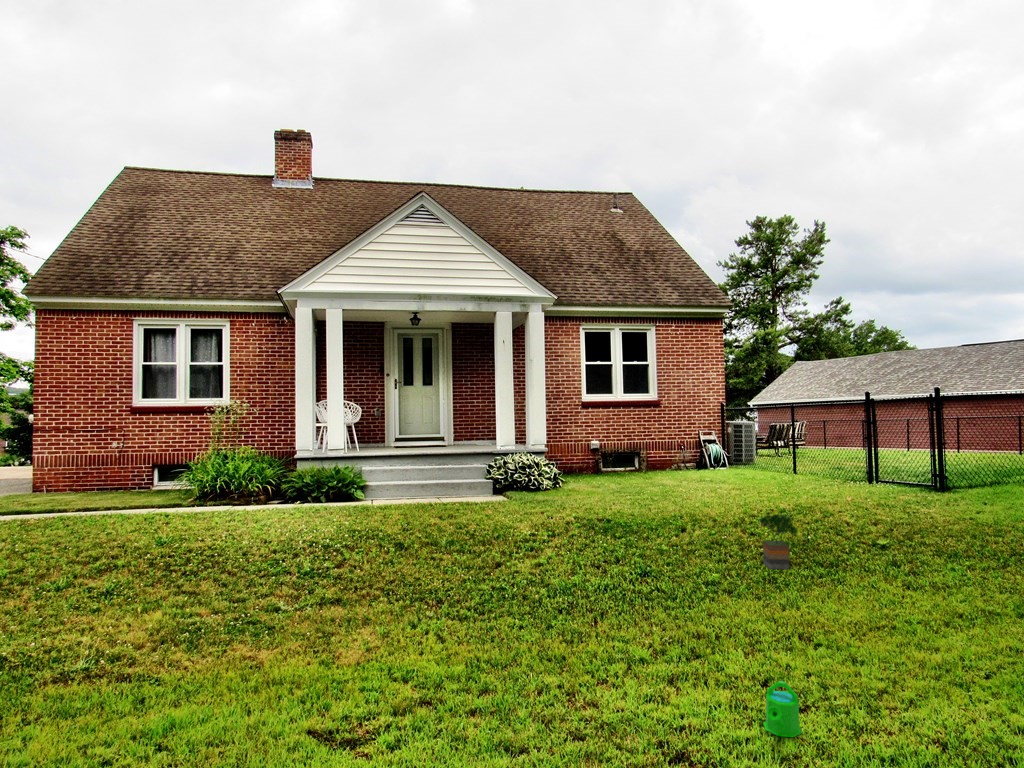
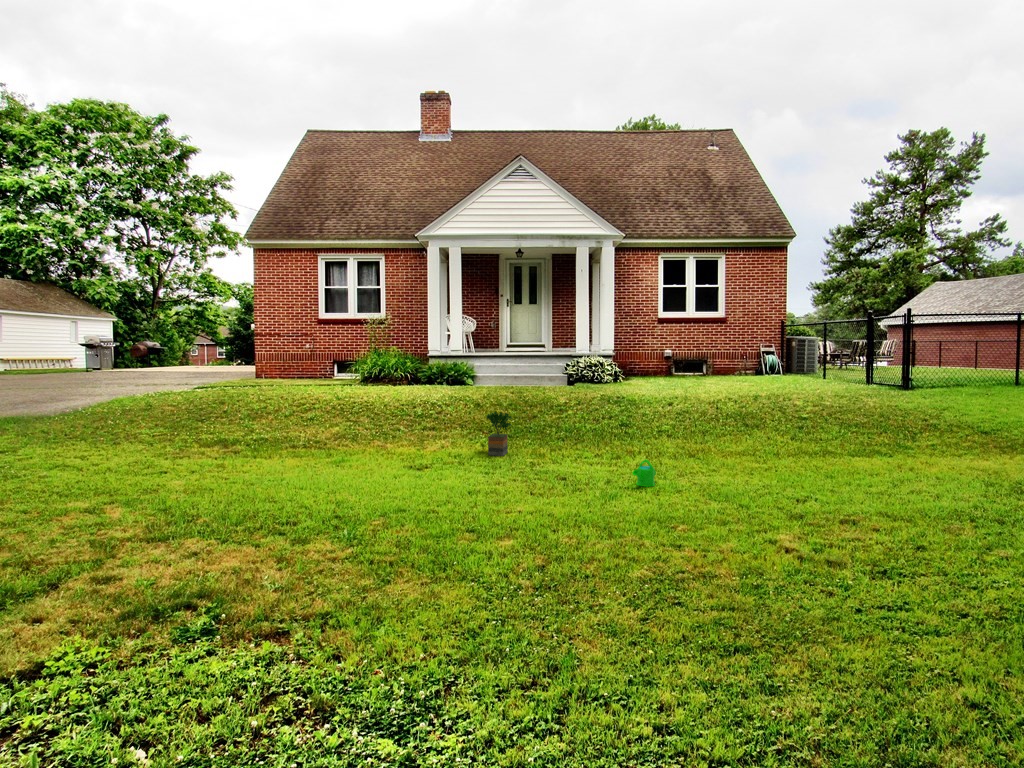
potted tree: present [759,514,797,569] -> present [486,412,512,456]

